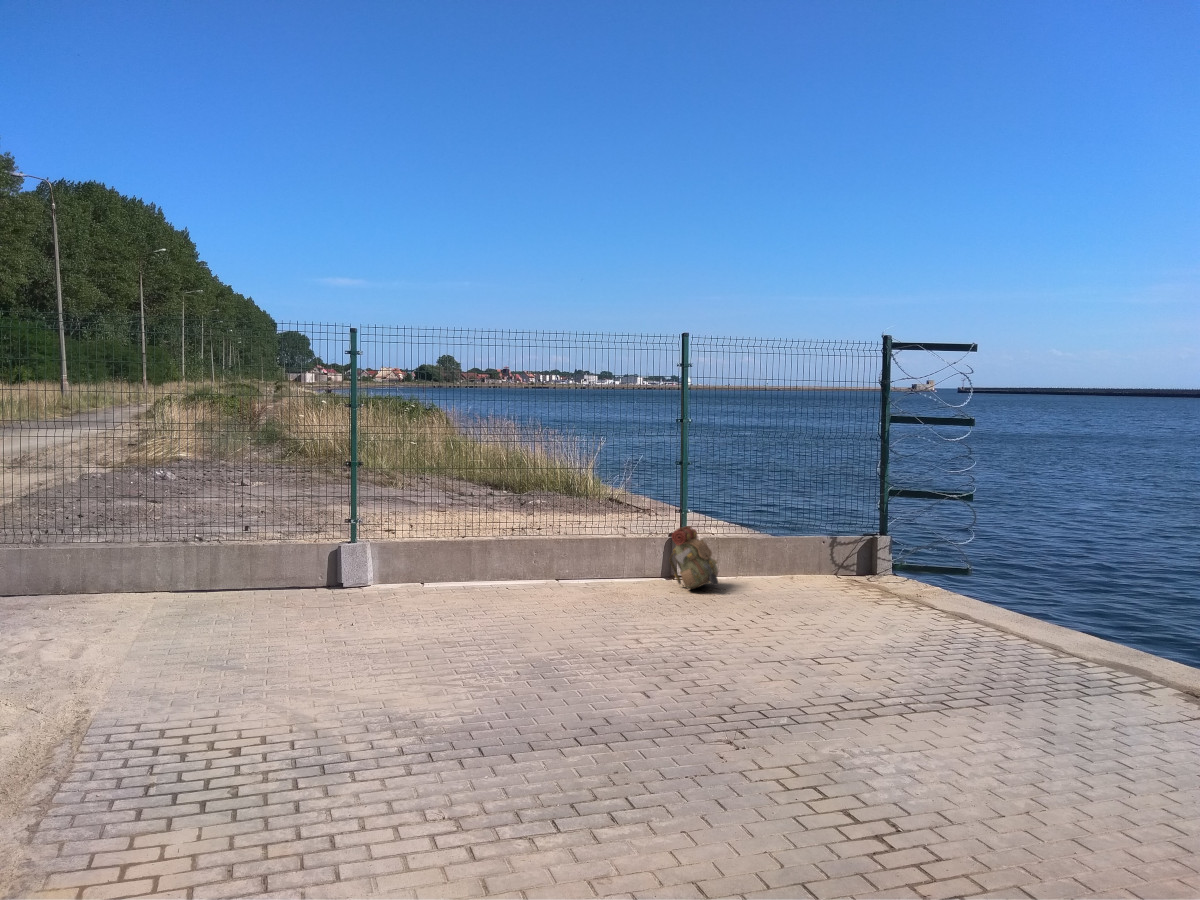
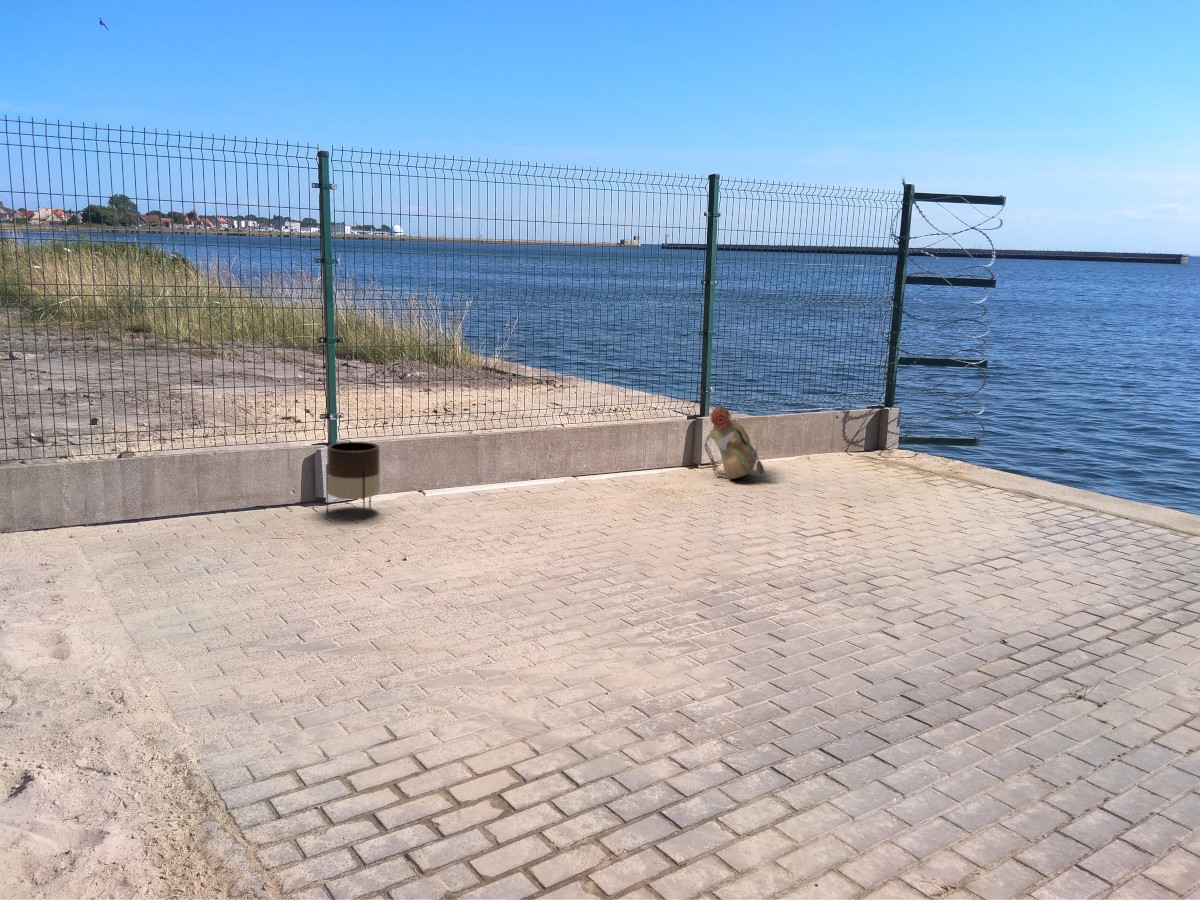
planter: none [338,541,377,599] -> present [326,442,380,519]

